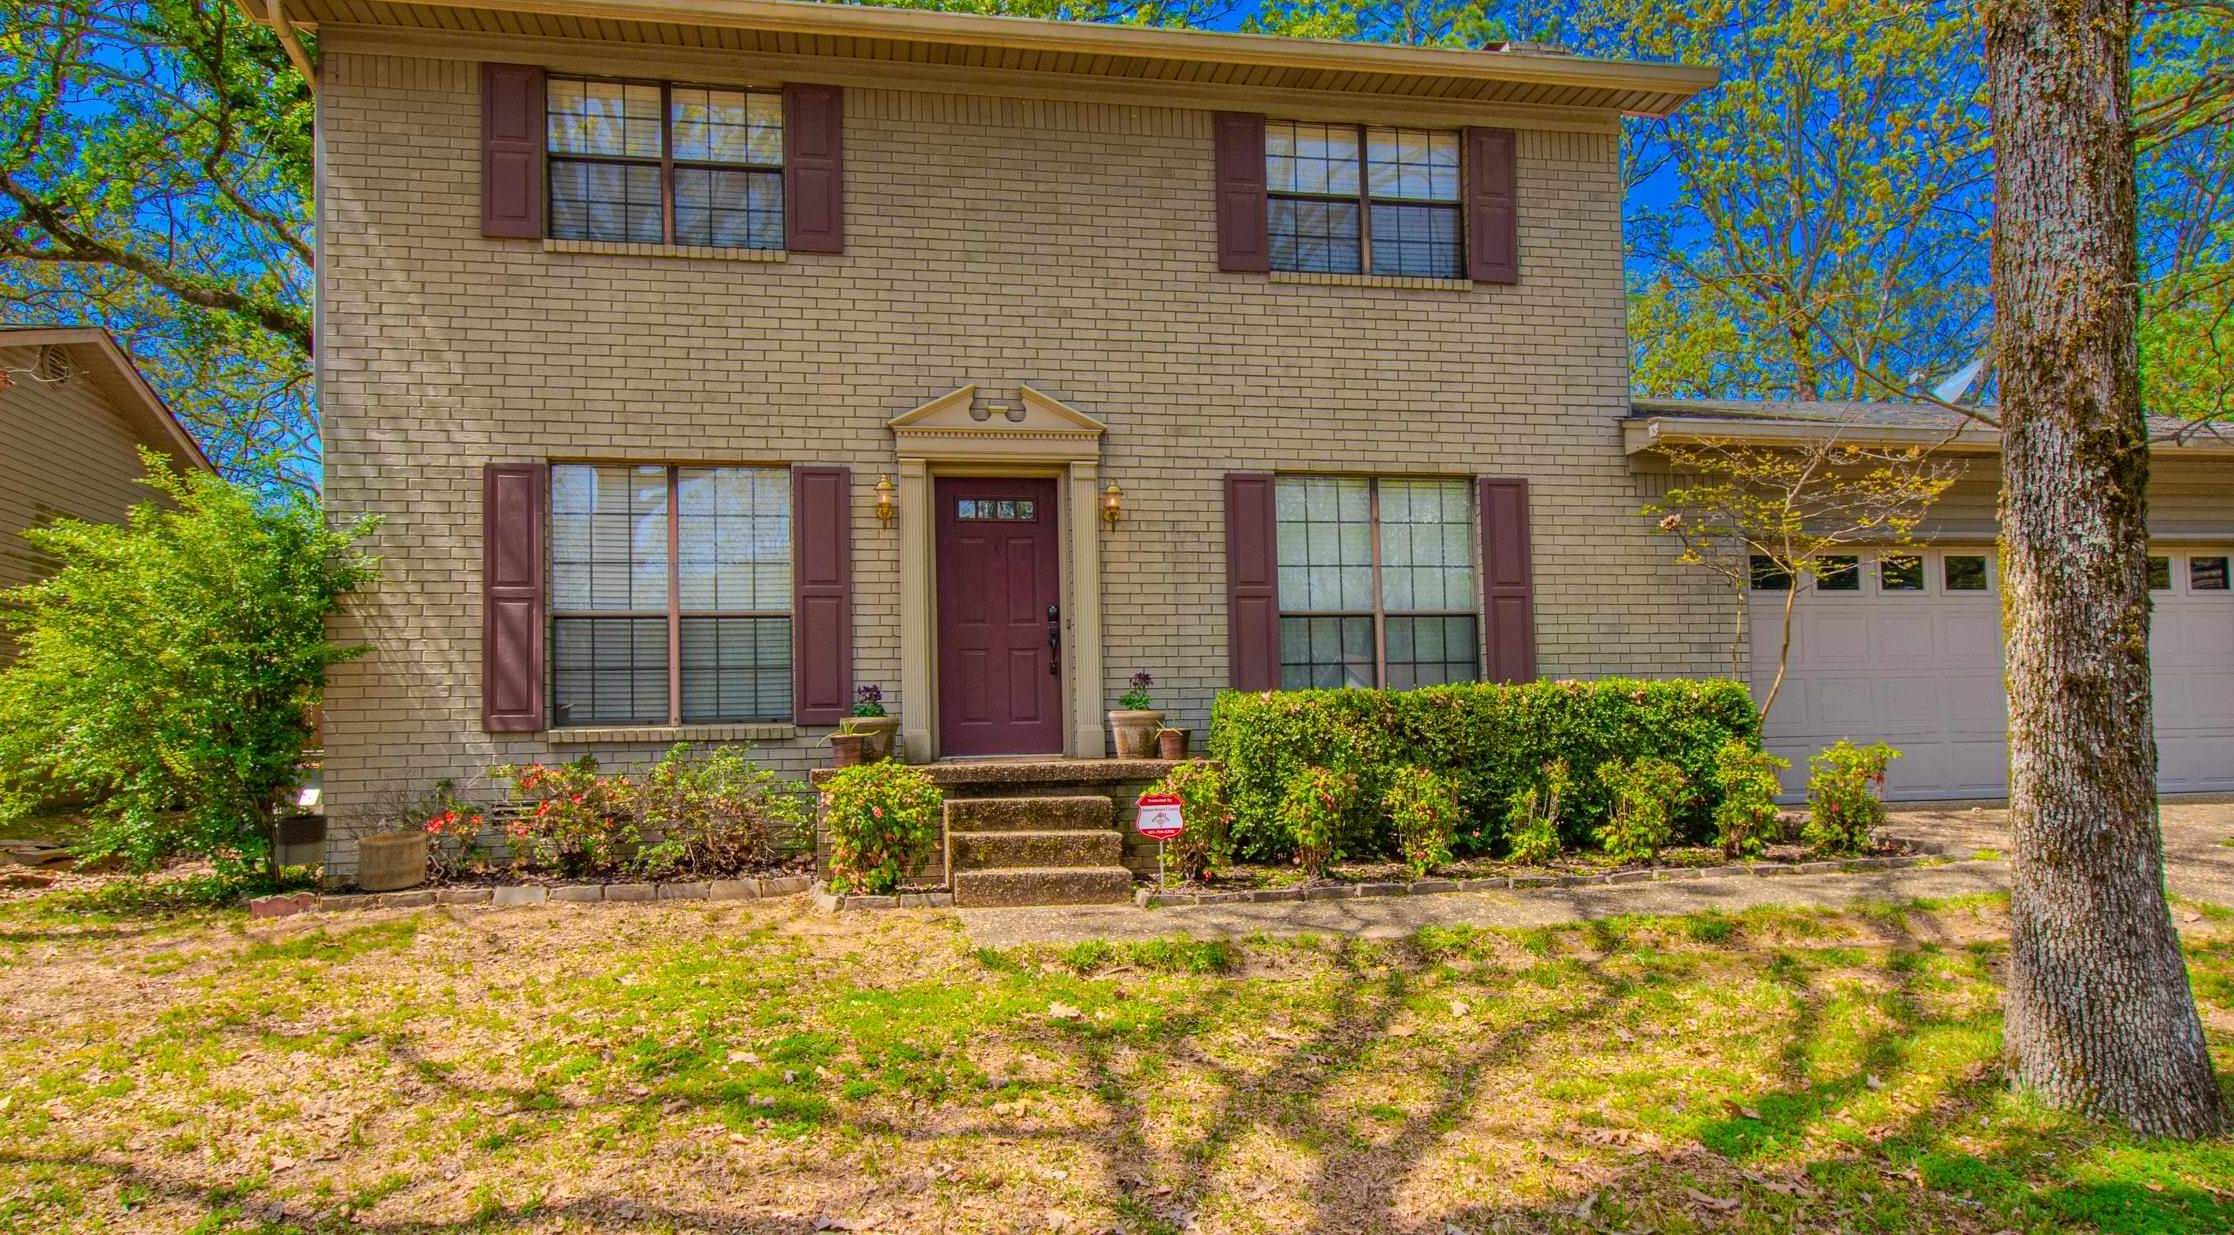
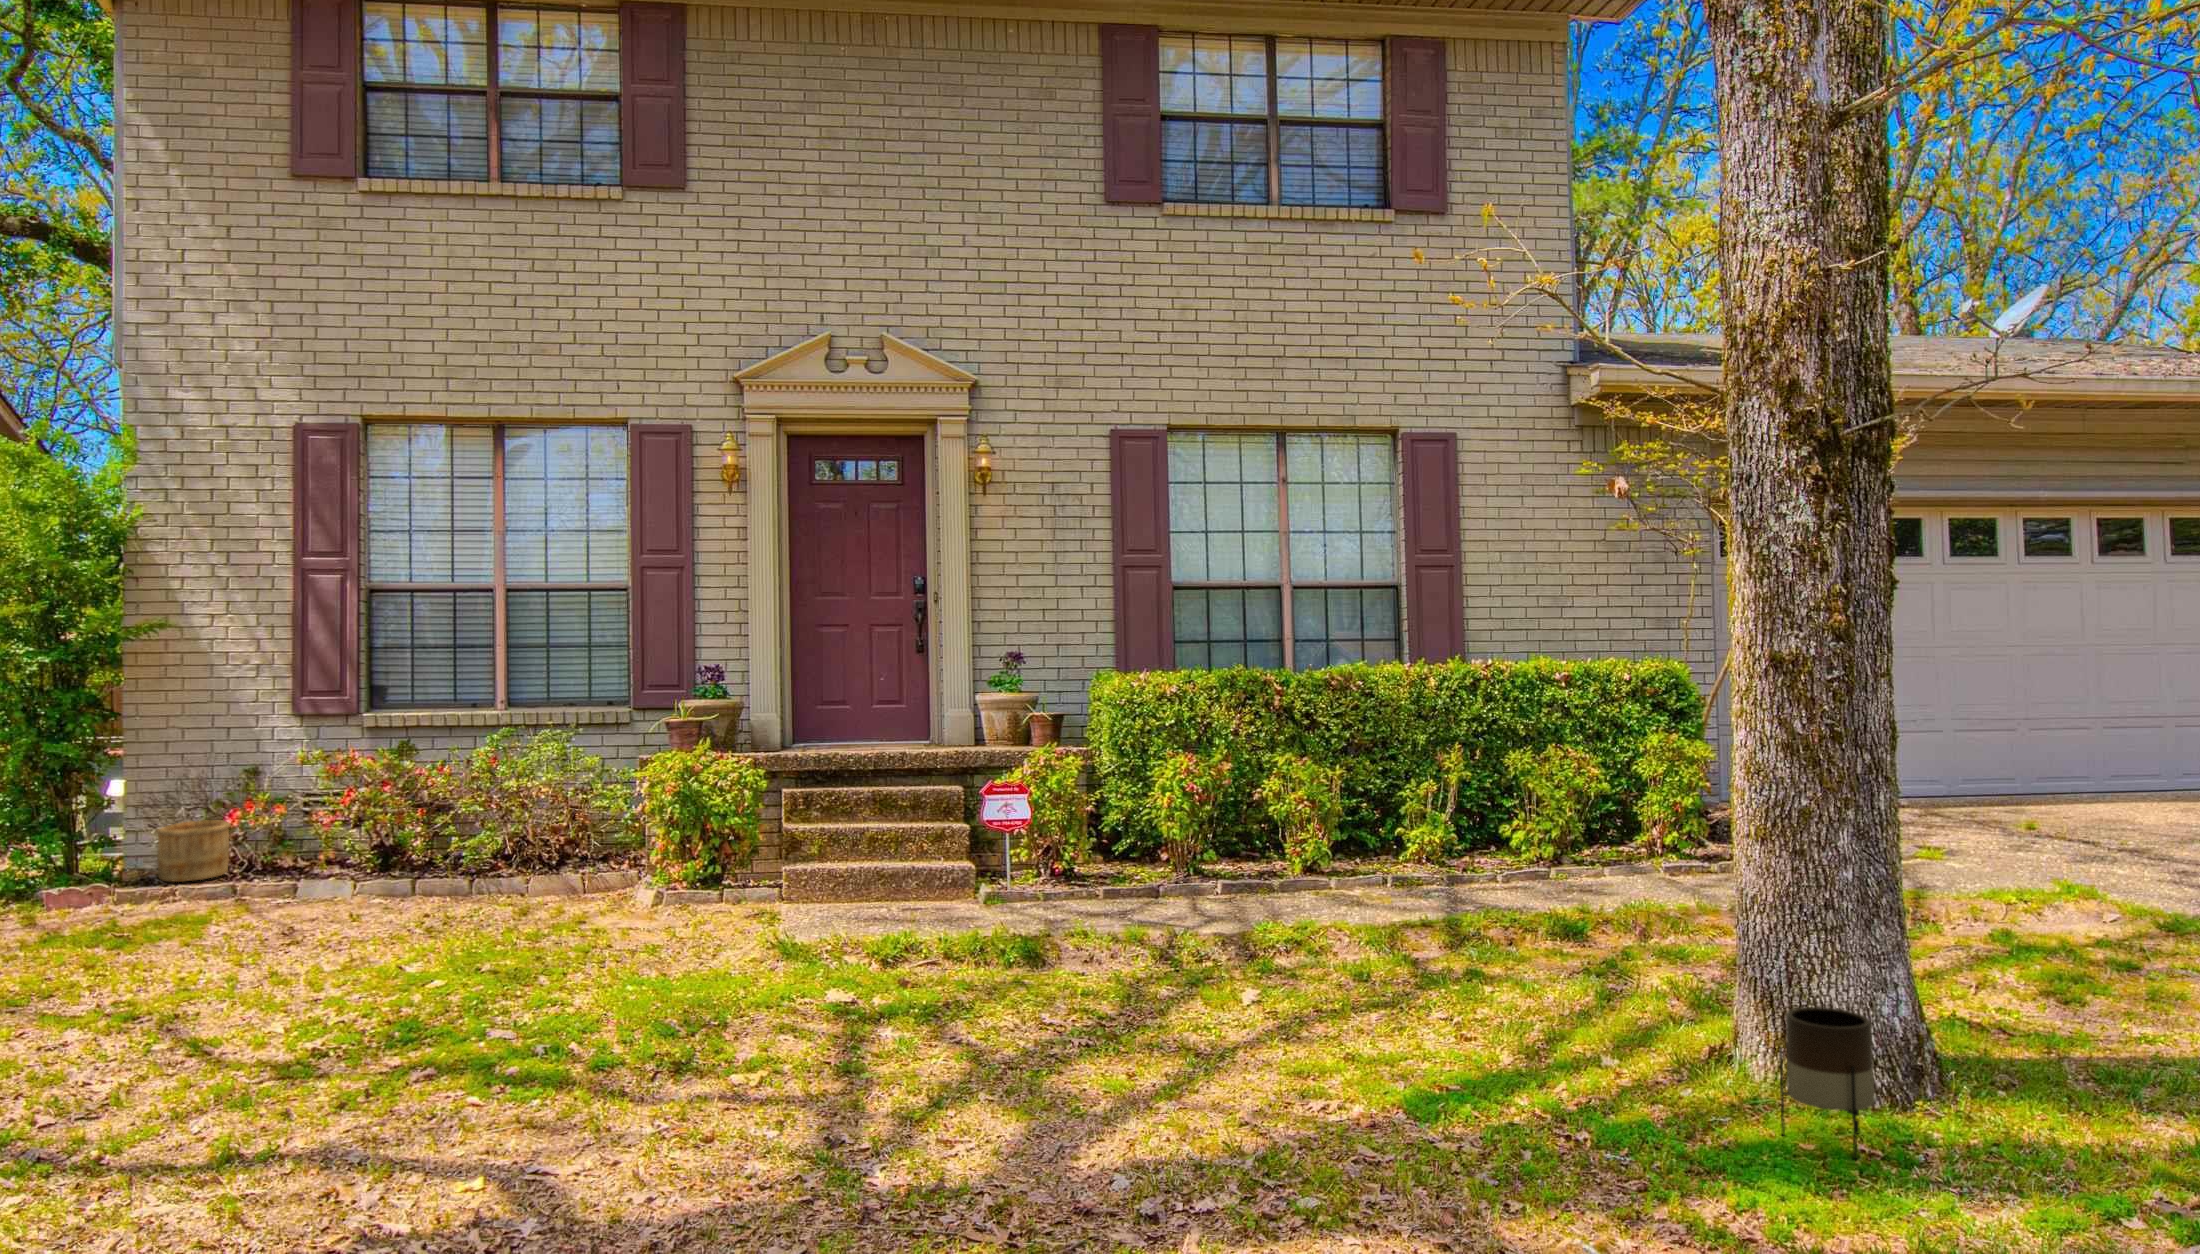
planter: present [275,814,332,889] -> present [1779,1007,1874,1159]

